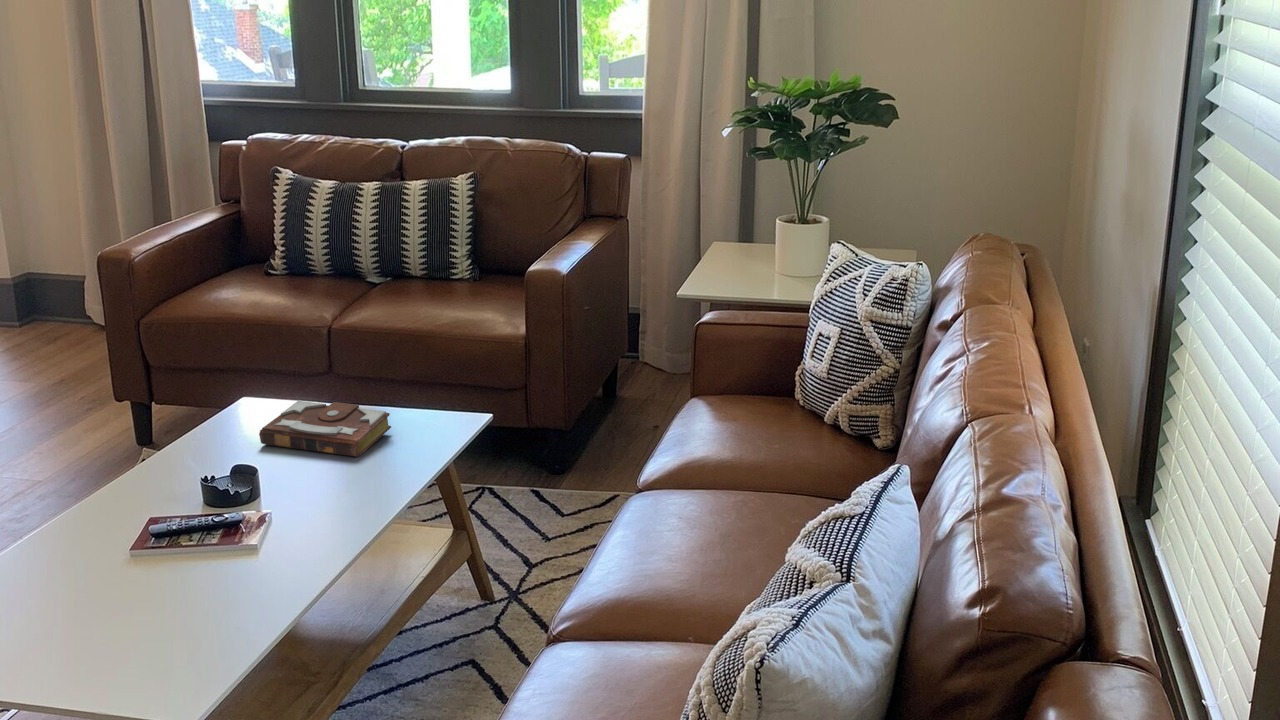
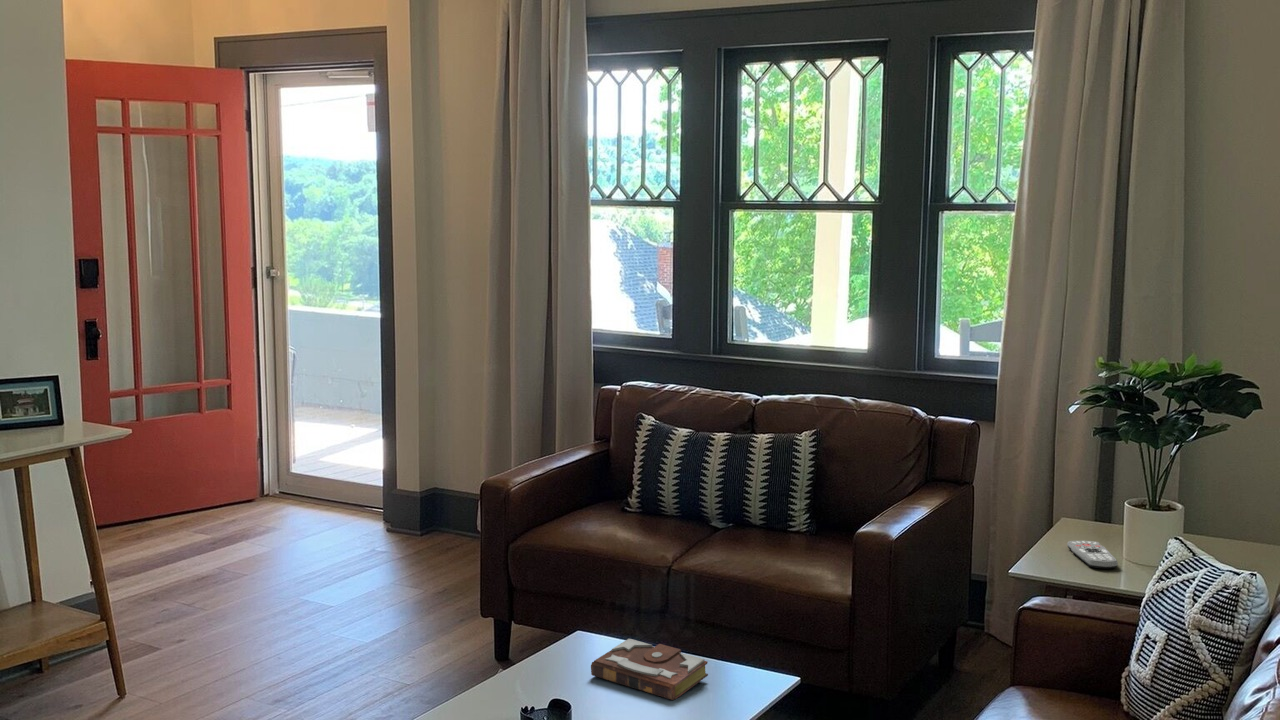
remote control: none [724,260,772,283] -> present [1067,541,1118,568]

